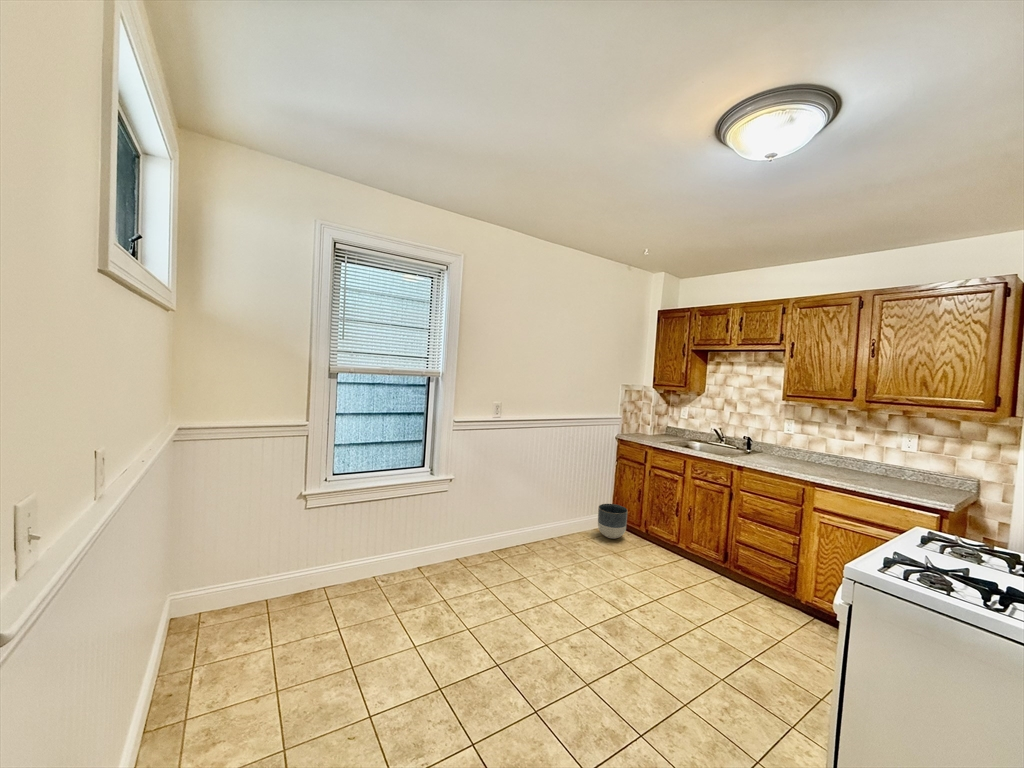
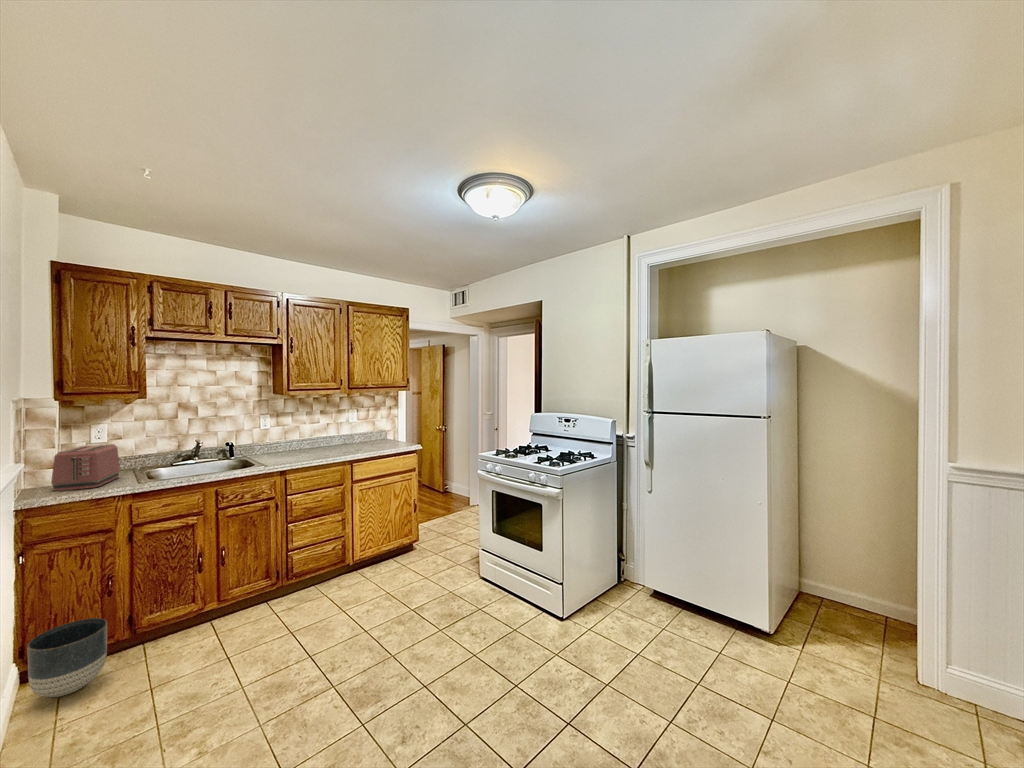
toaster: none [635,417,674,441] -> present [51,444,120,491]

